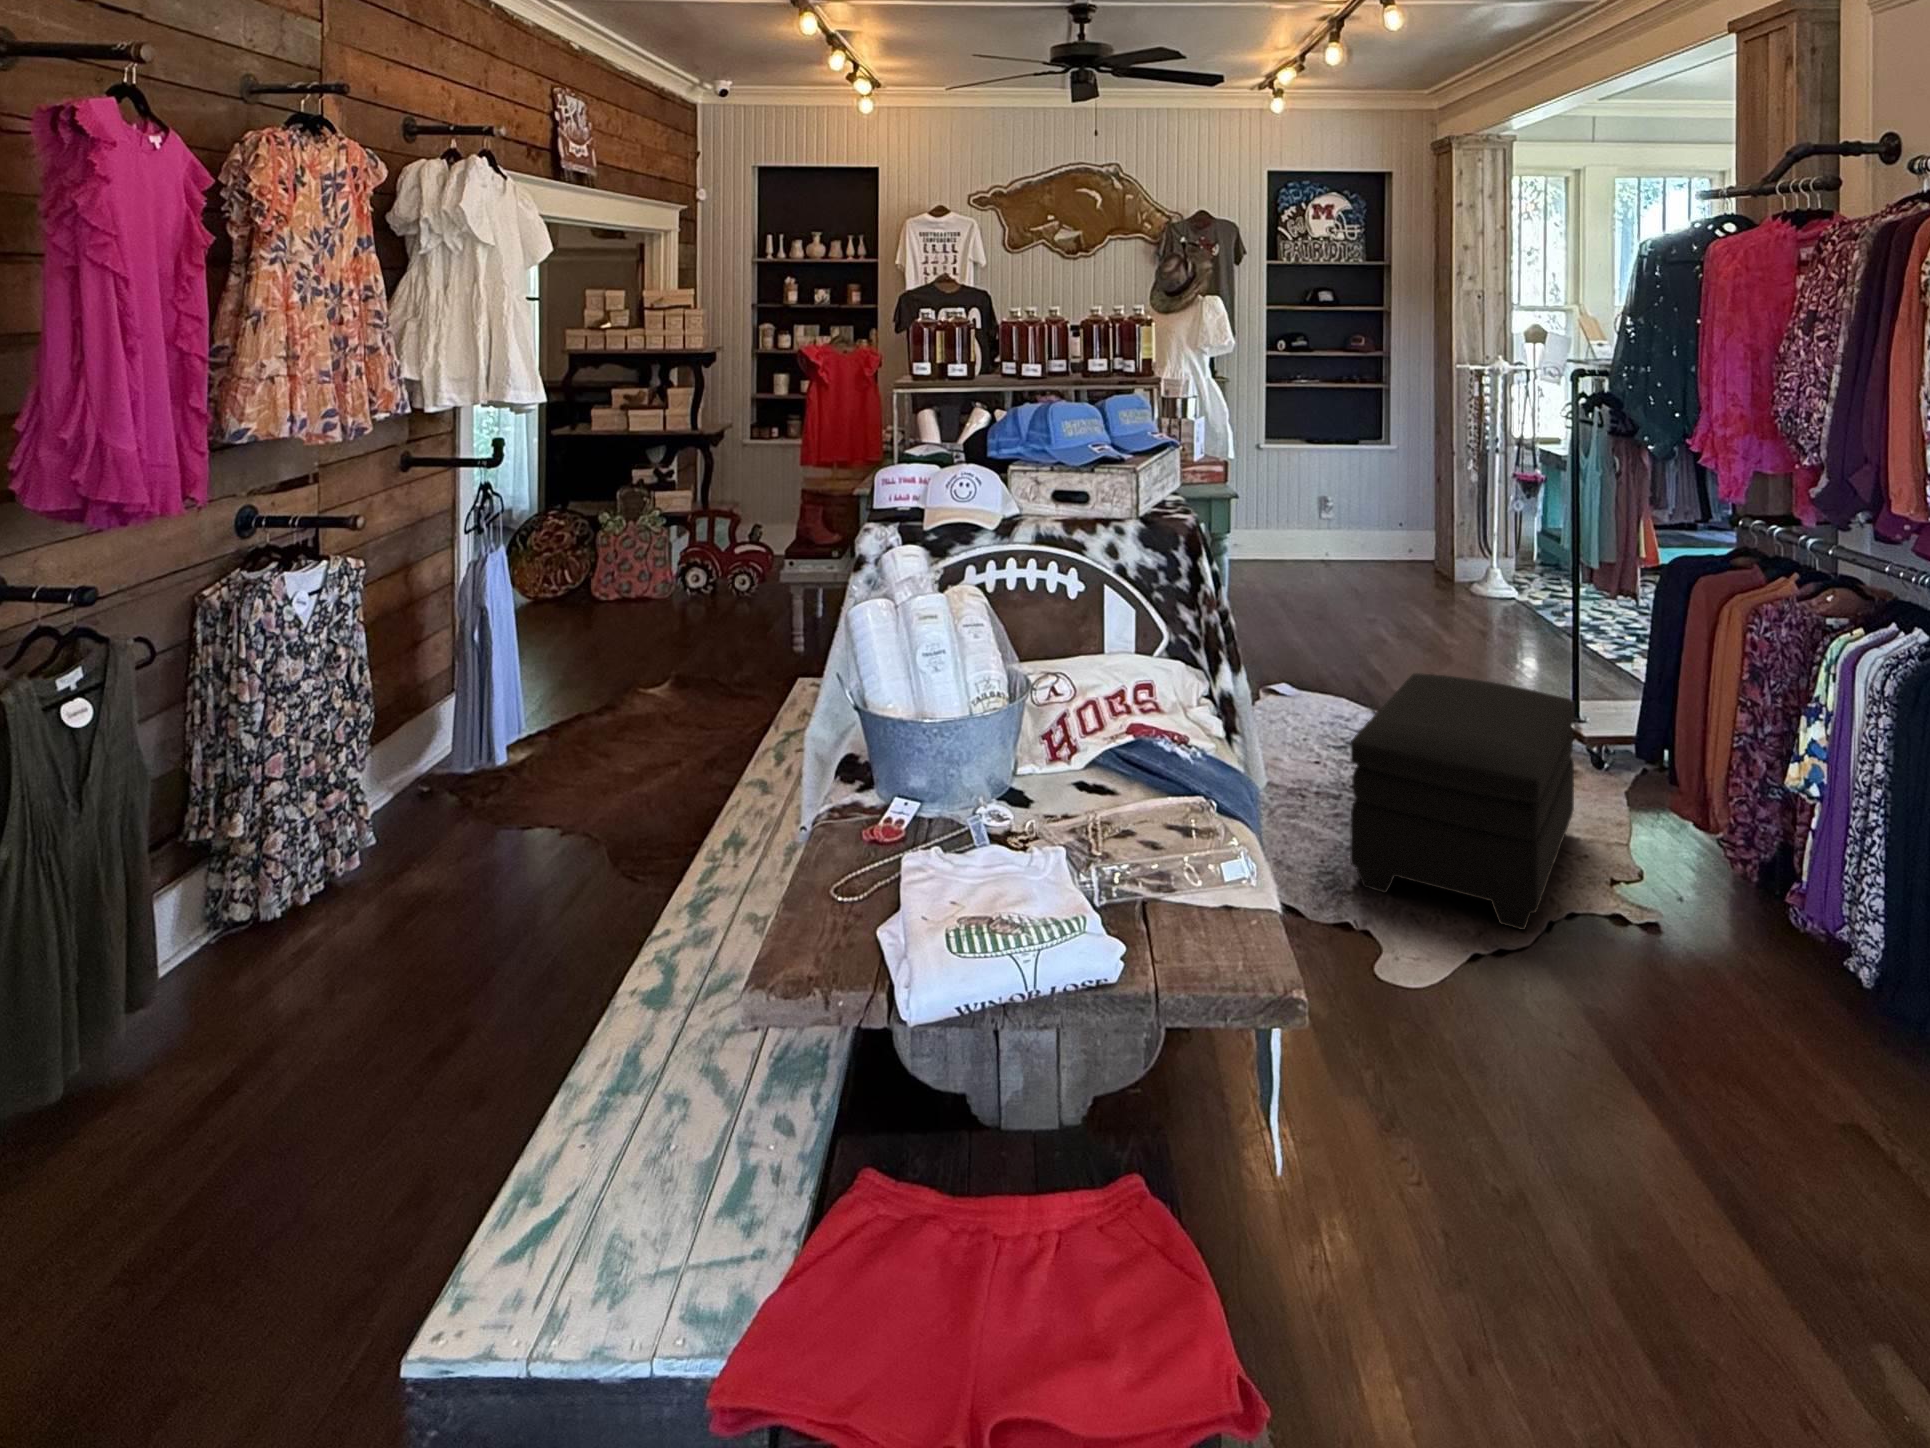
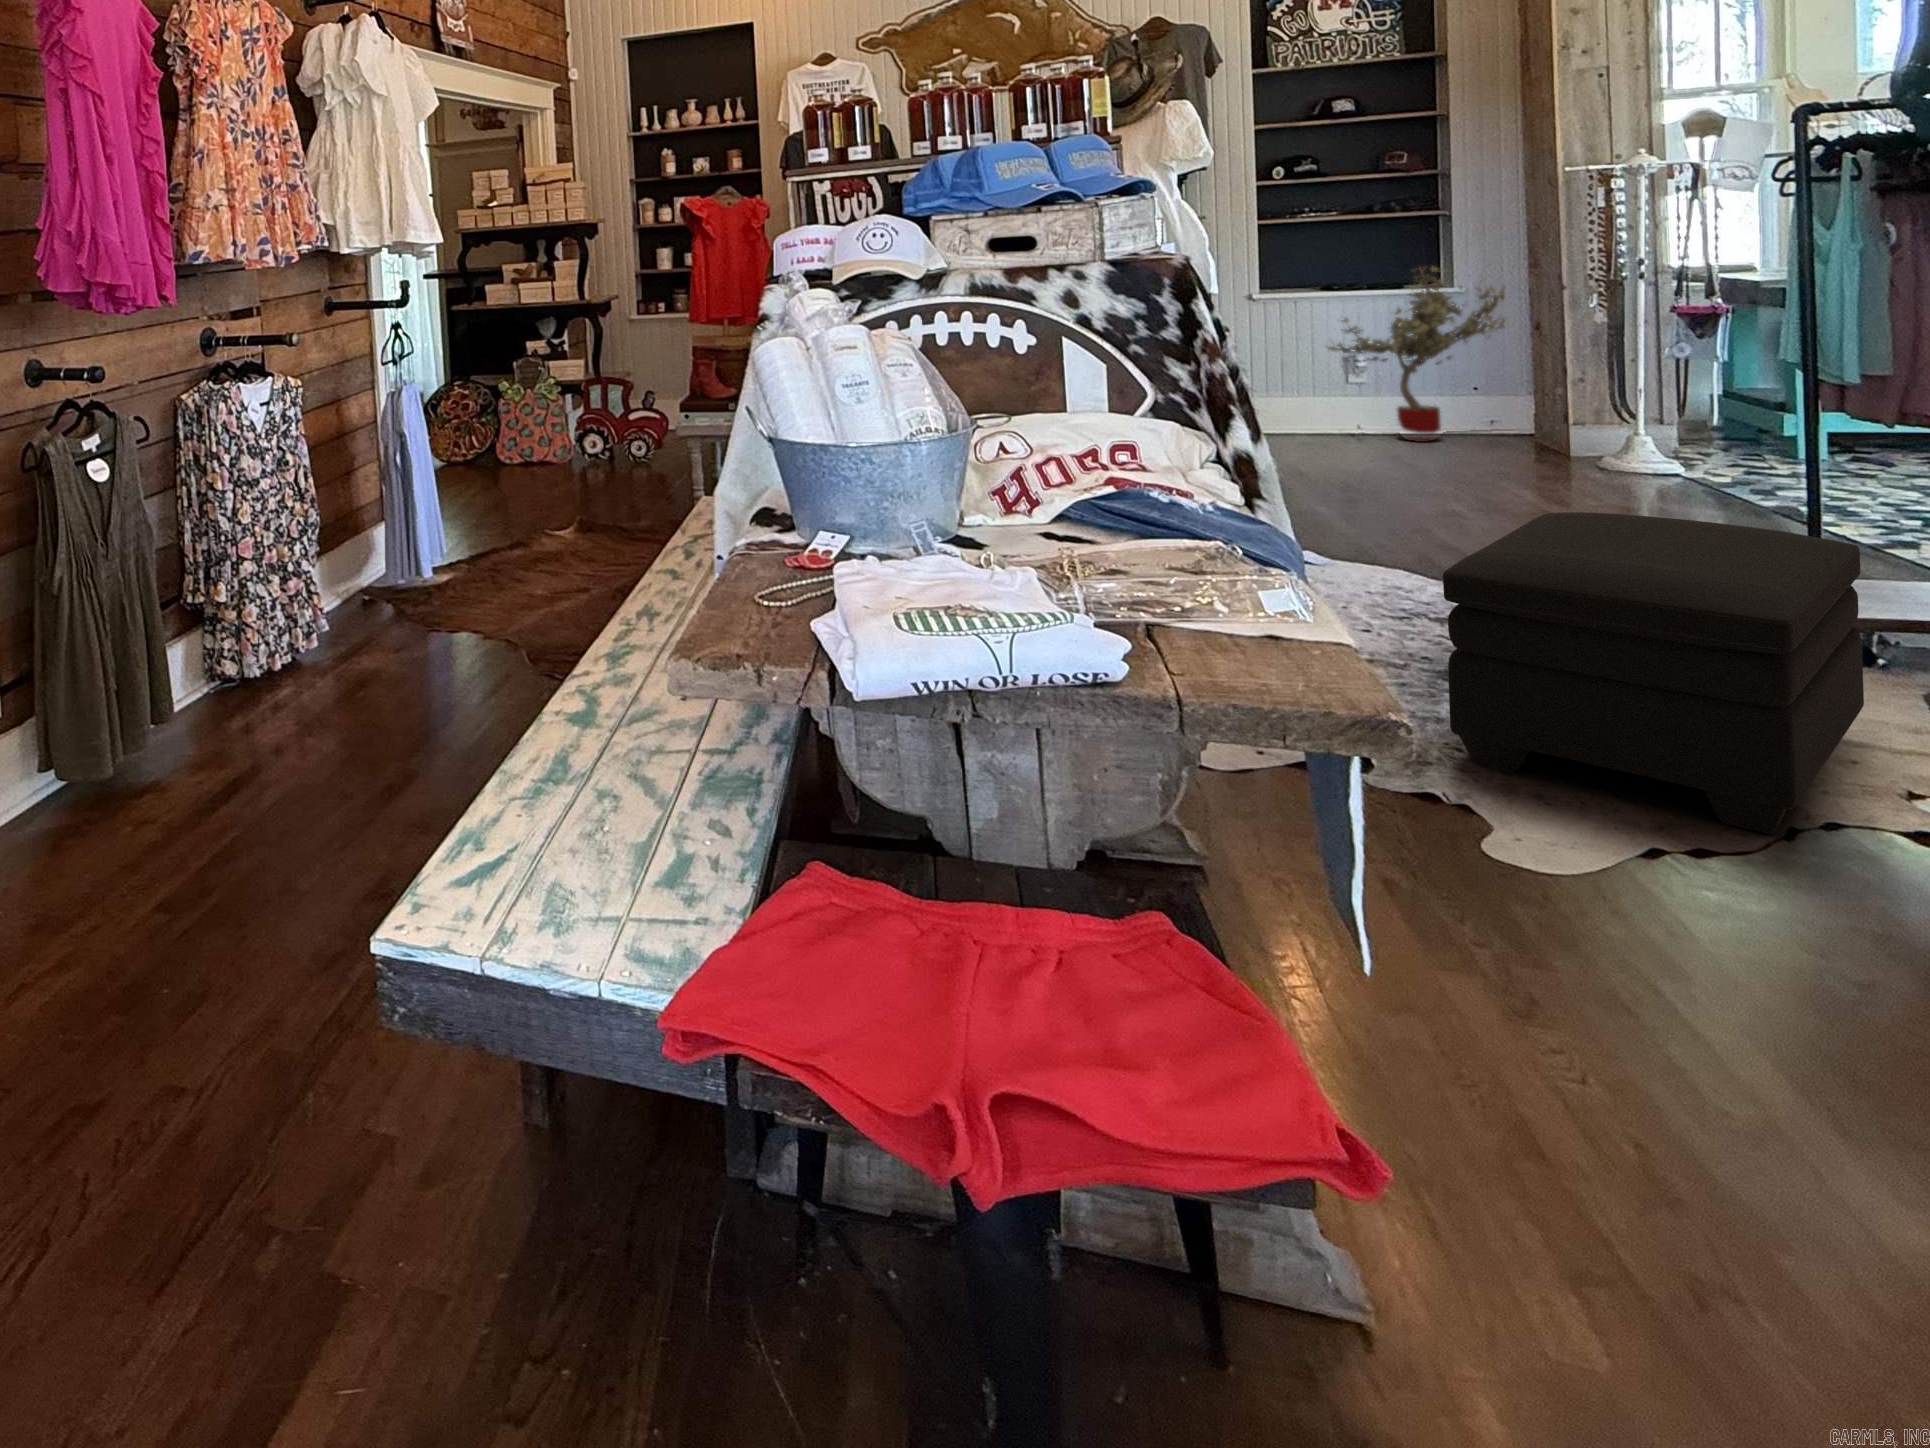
potted tree: none [1288,429,1400,564] -> present [1329,267,1506,442]

